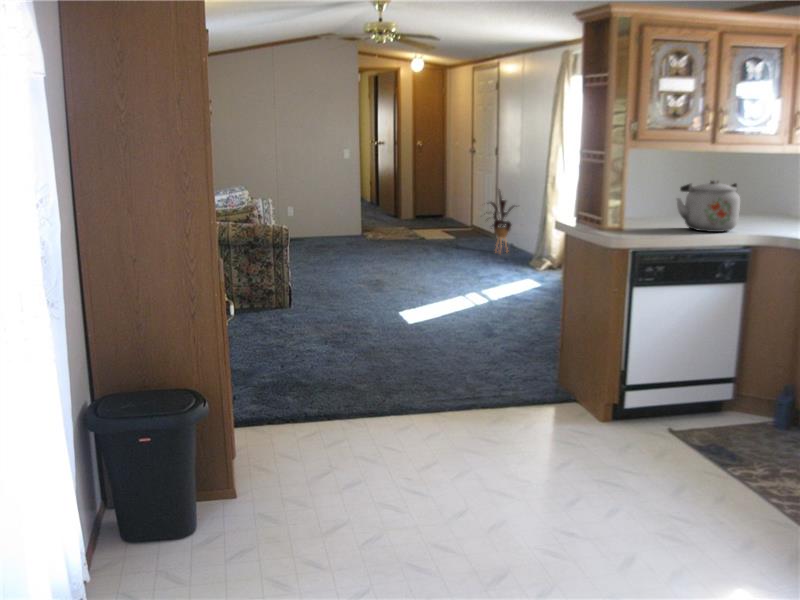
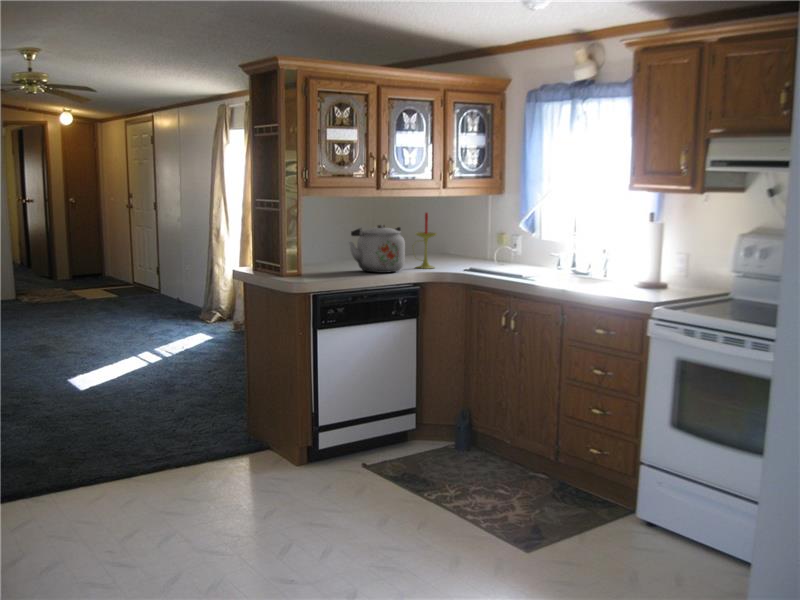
candle: none [751,166,783,230] -> present [416,213,436,269]
house plant: present [490,191,514,243] -> none [143,242,187,309]

